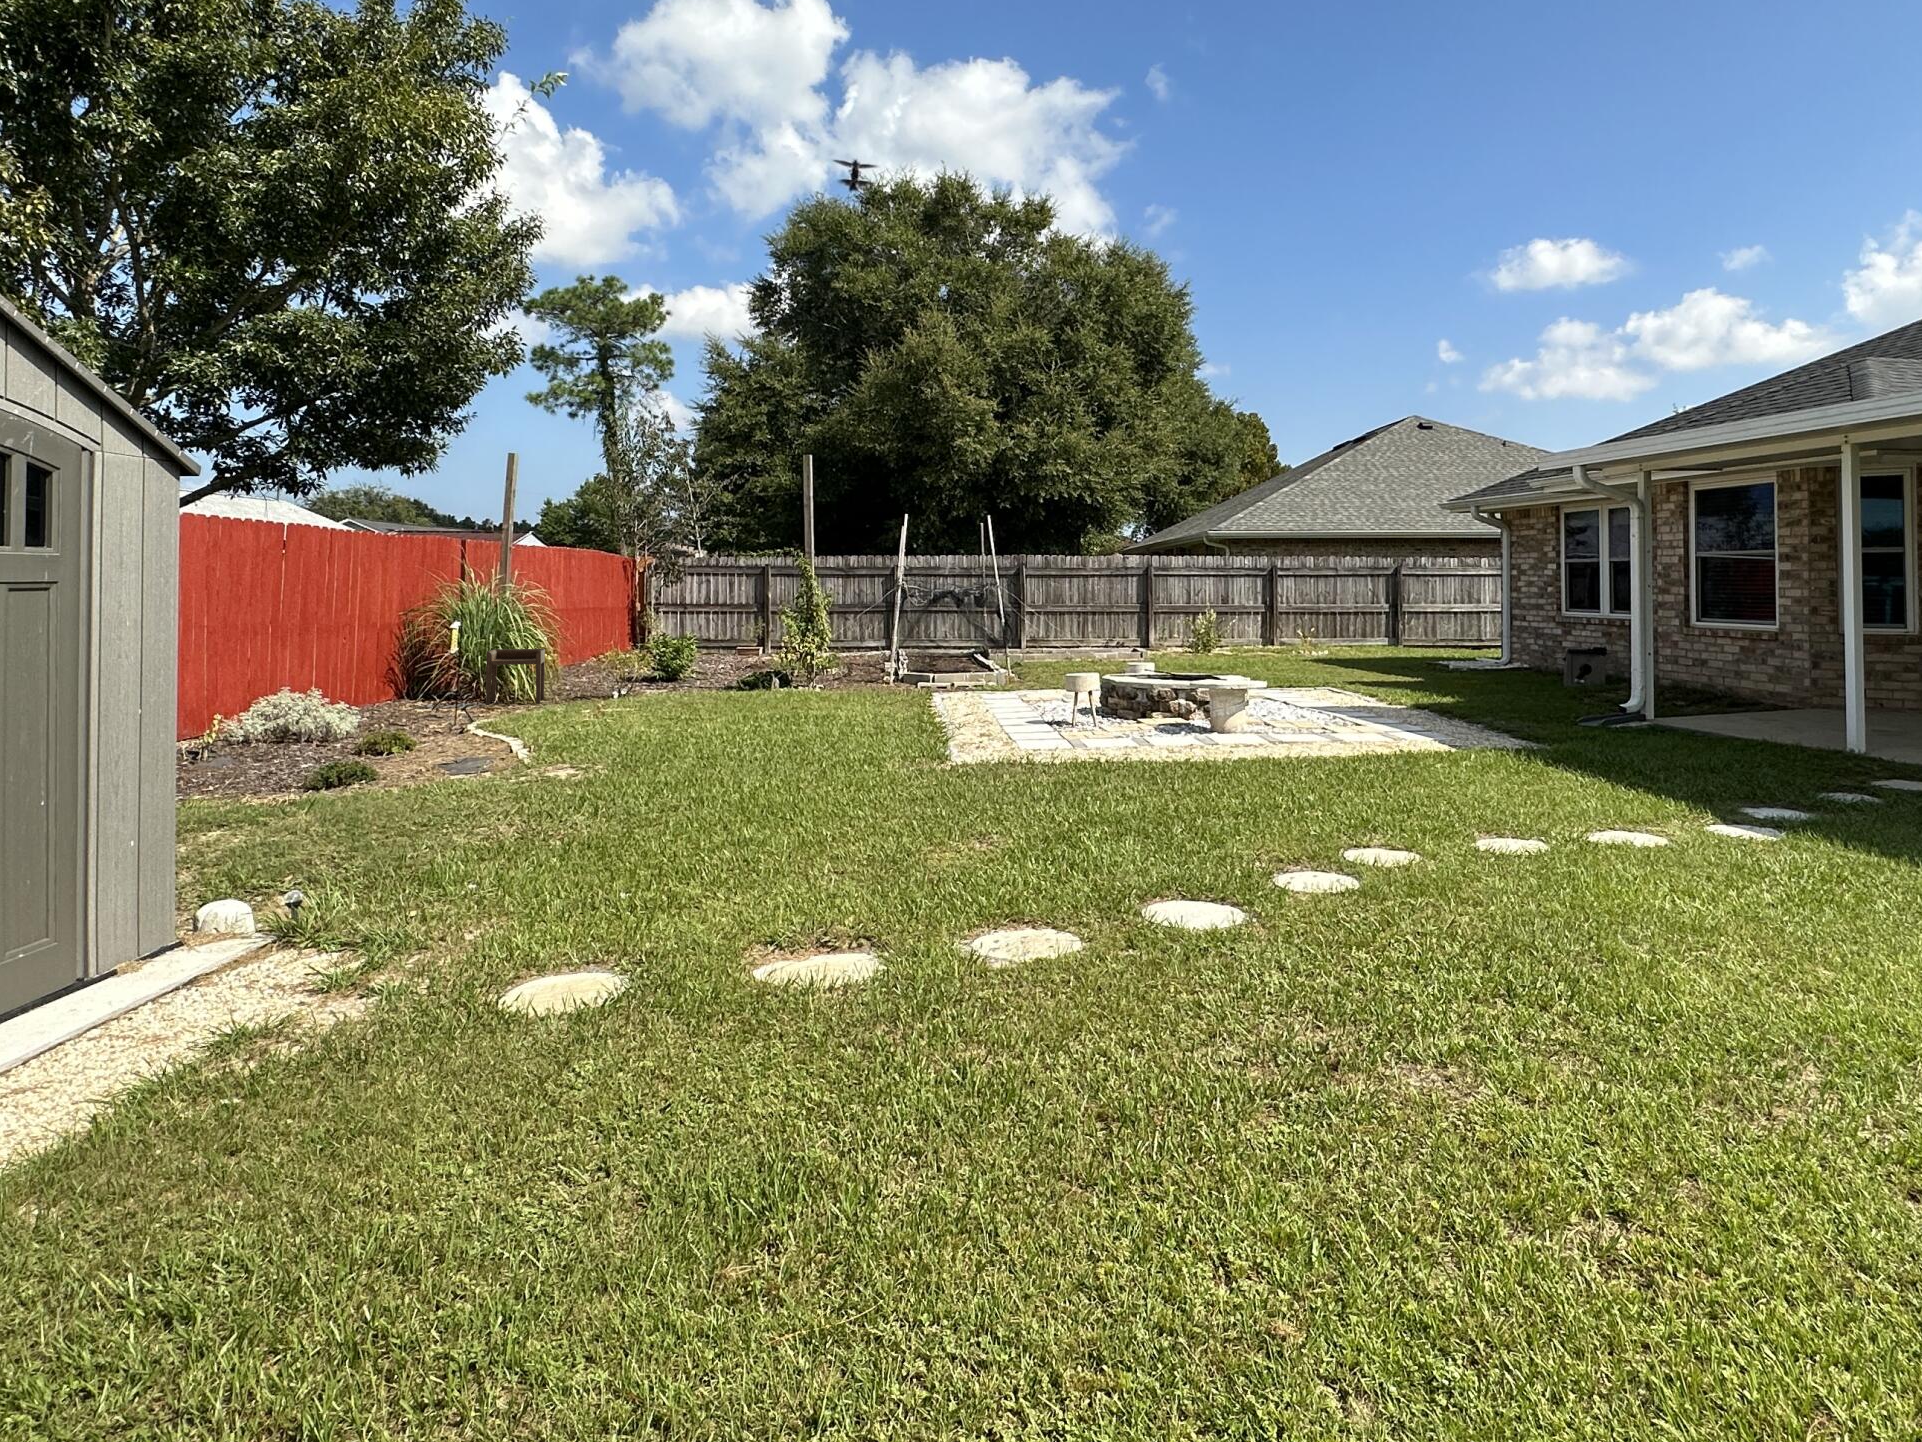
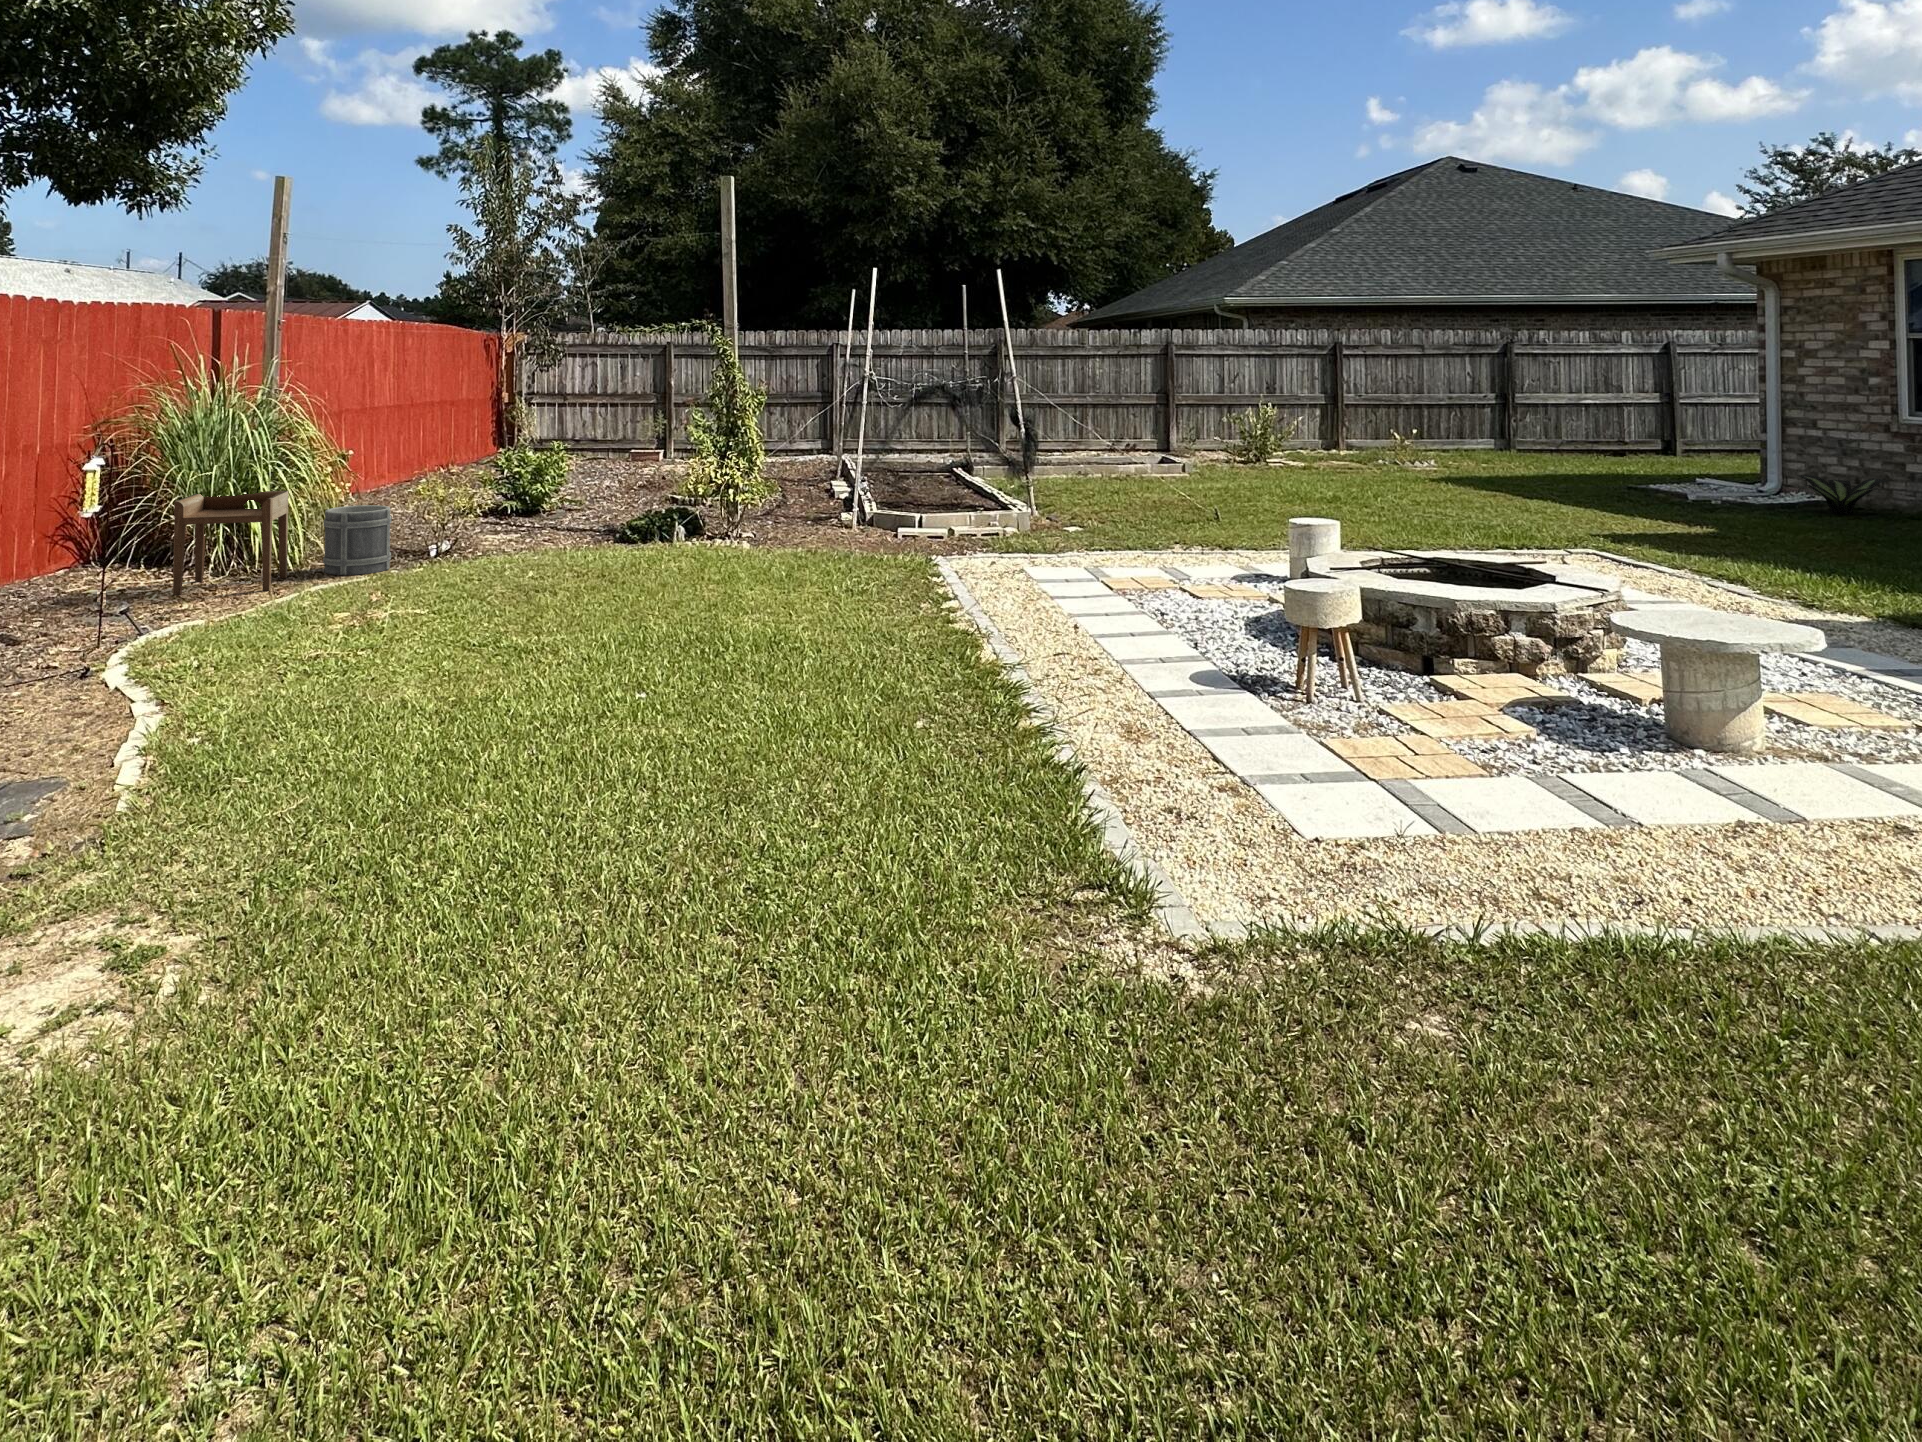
potted plant: none [1493,653,1545,676] -> present [1798,475,1888,515]
bucket: none [564,660,603,698] -> present [323,505,392,575]

